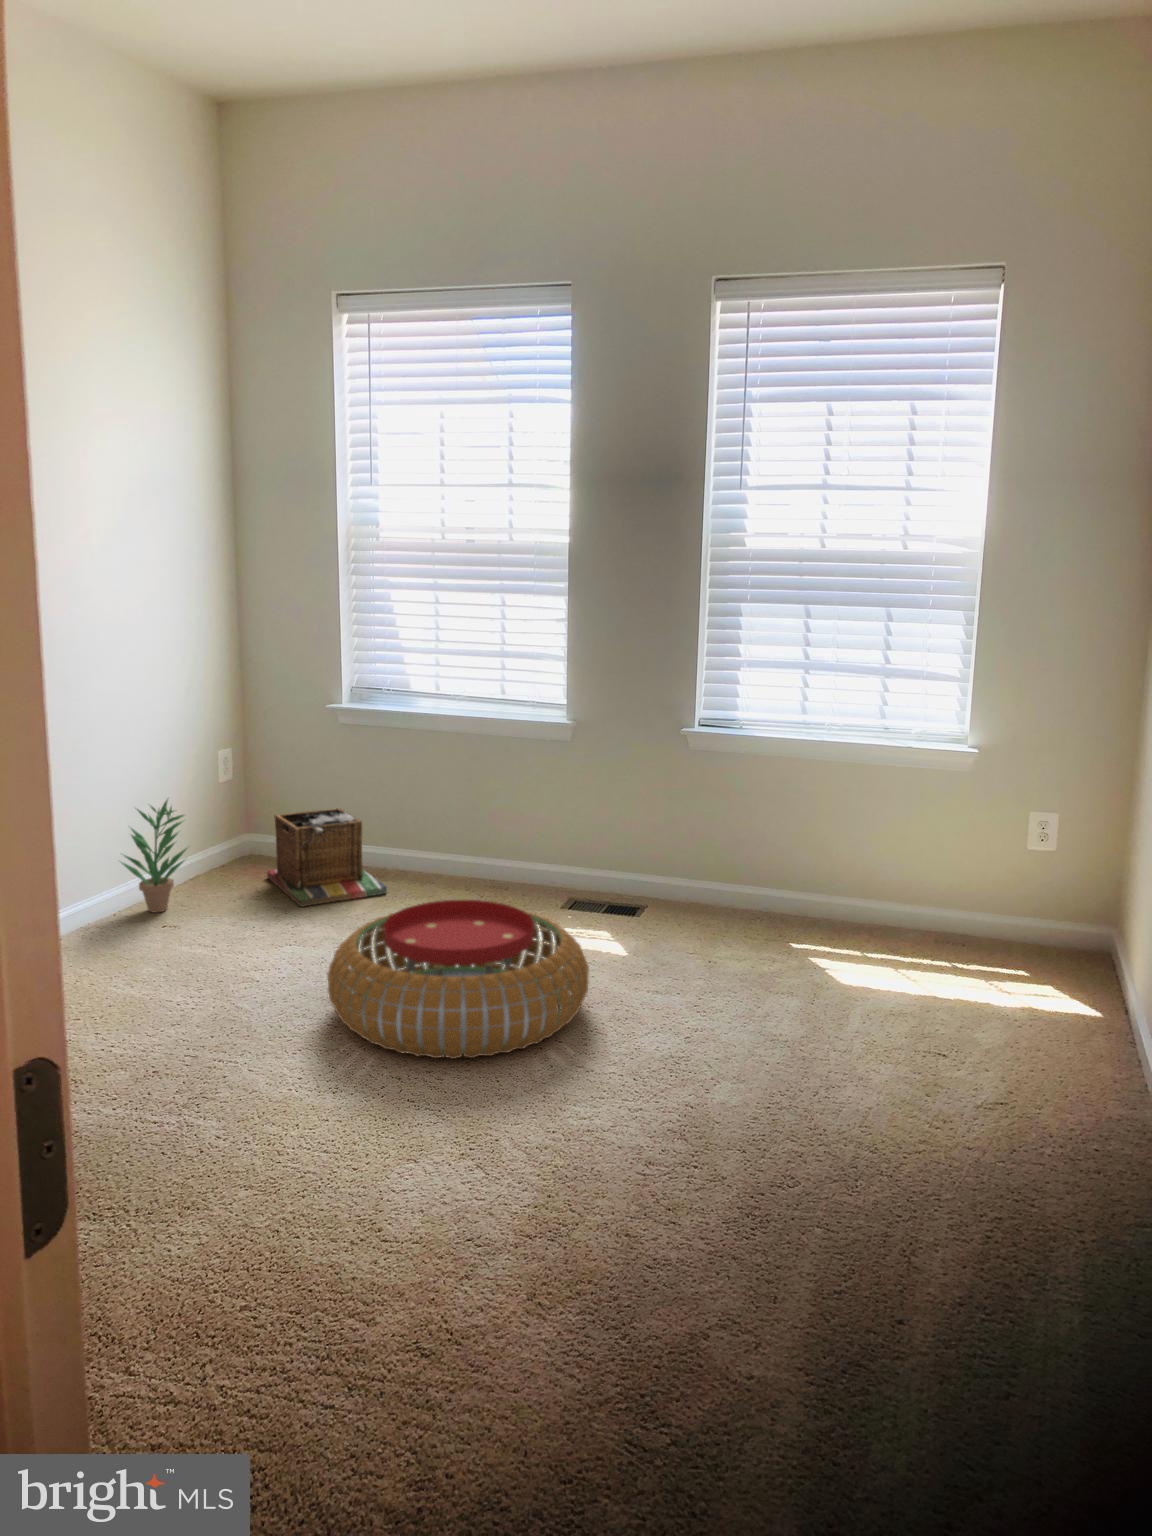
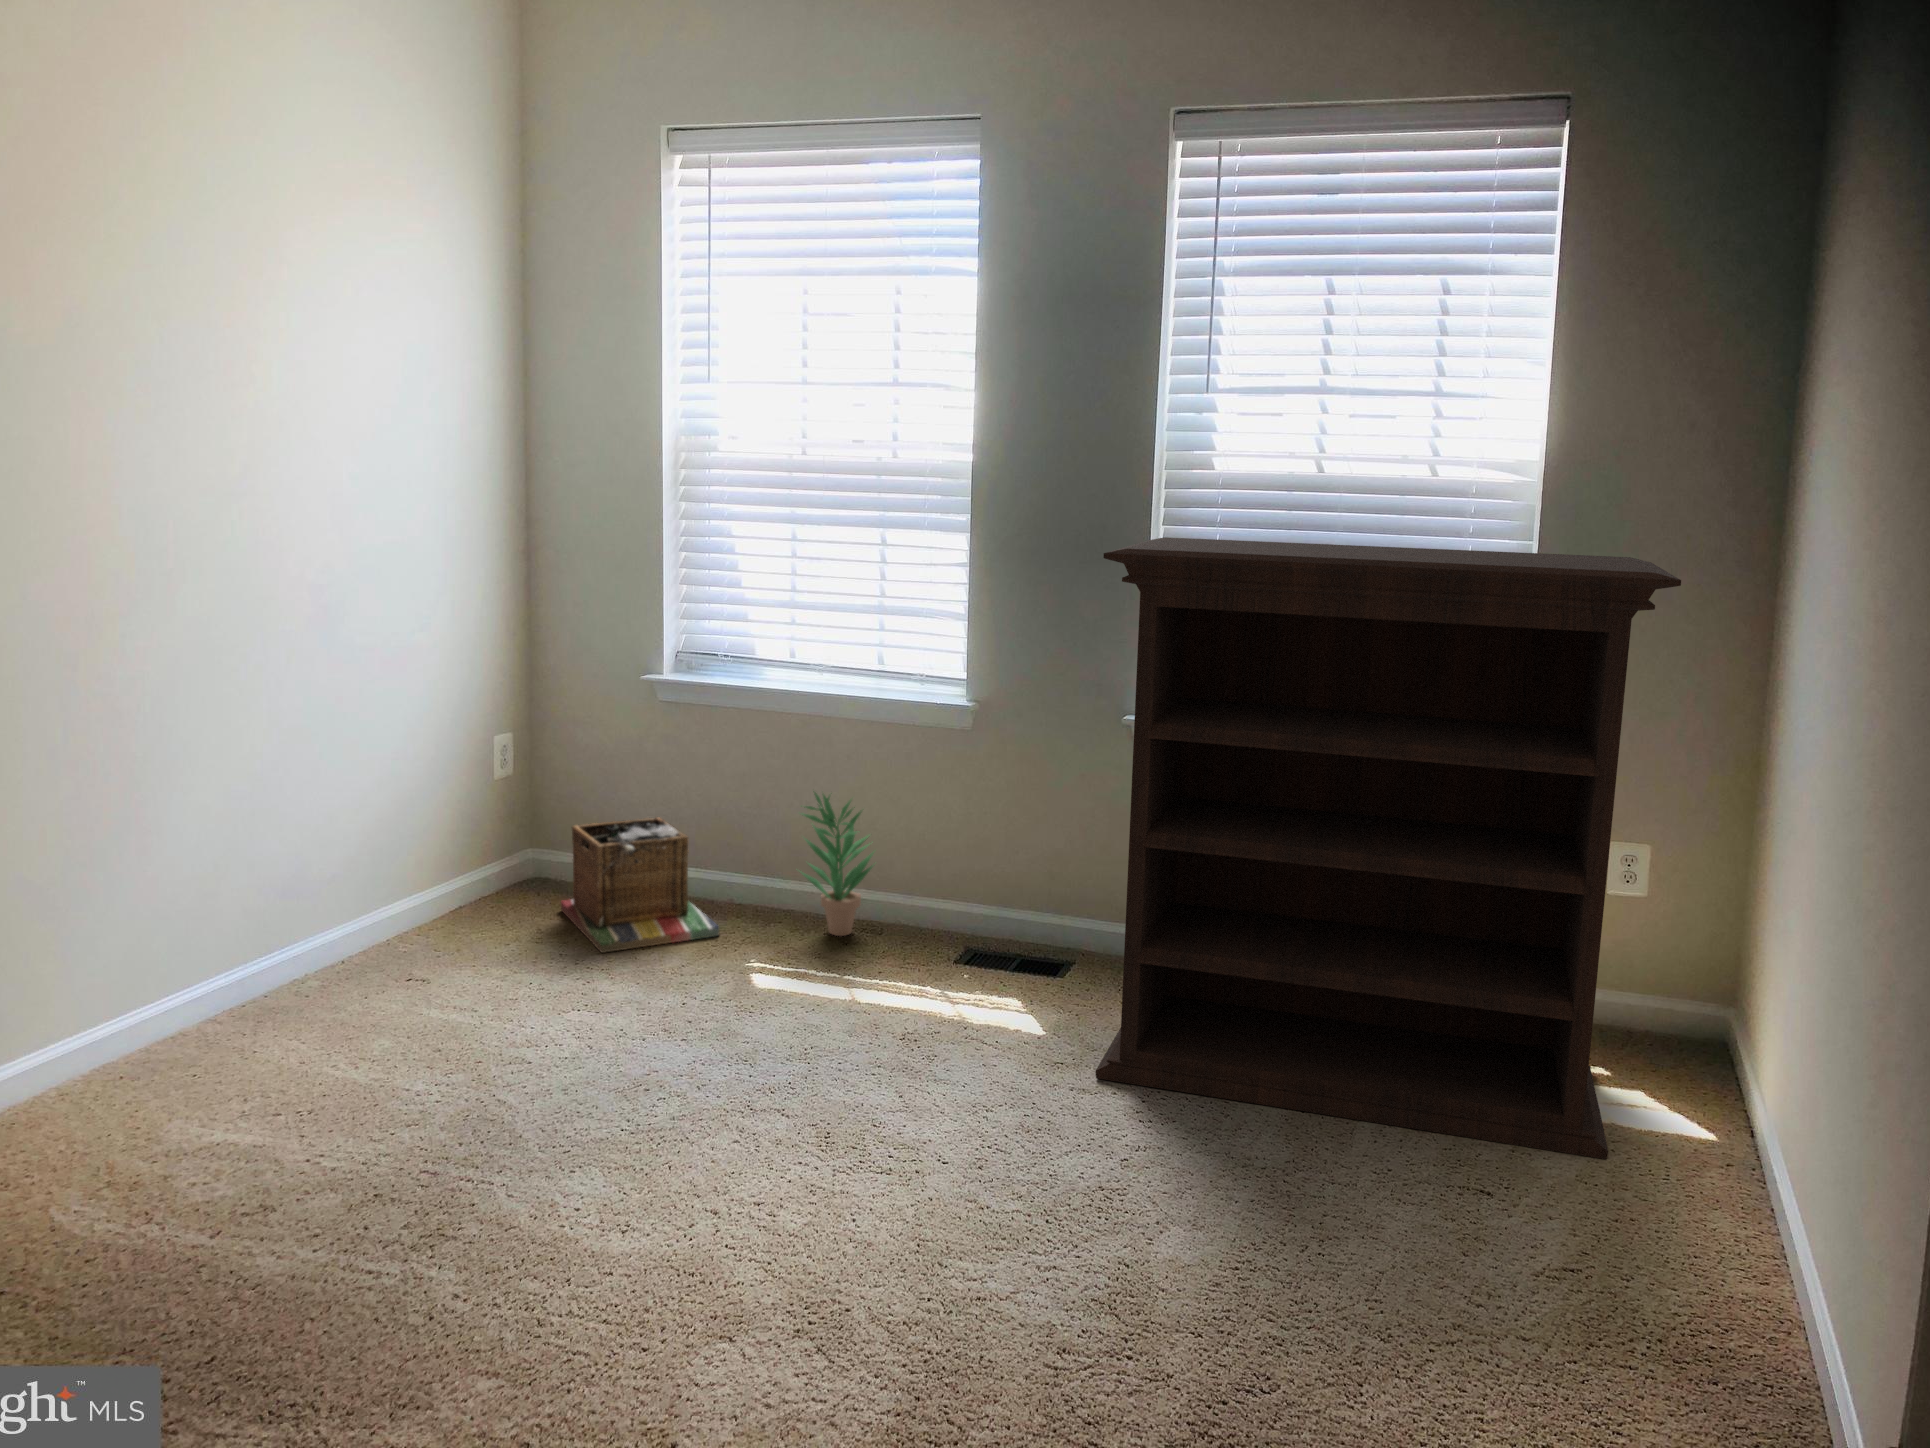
bookshelf: none [666,595,1080,1032] -> present [1096,537,1681,1159]
potted plant: present [121,800,186,912] -> present [801,791,874,936]
pouf: present [327,900,589,1059] -> none [625,954,987,1183]

